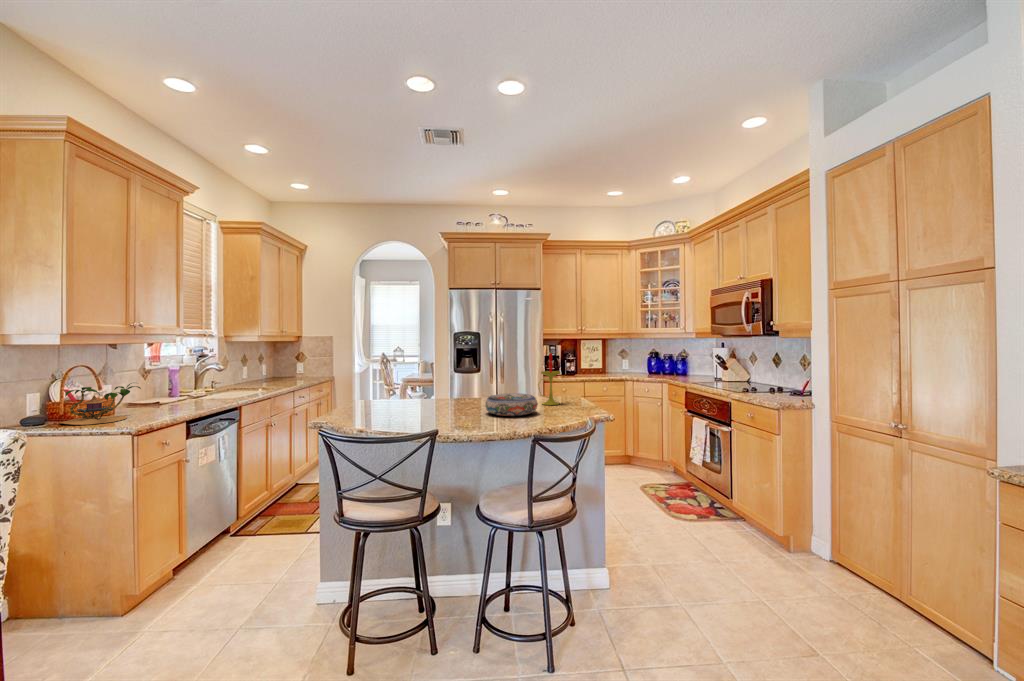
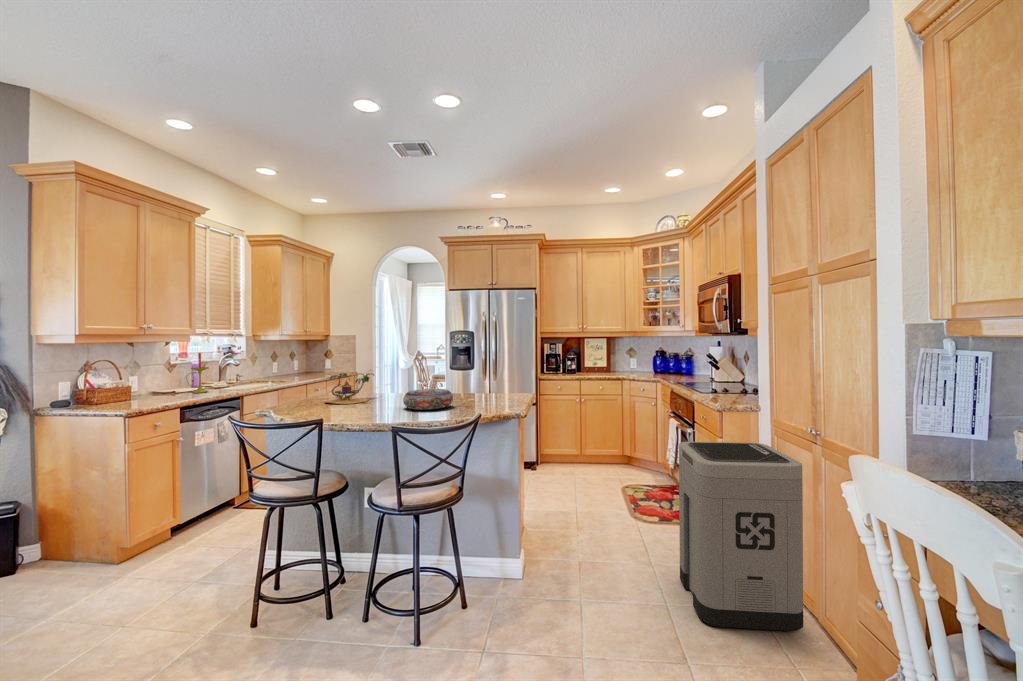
candle: present [538,353,561,405] -> present [191,353,209,393]
plant: present [61,383,141,425] -> present [325,373,374,404]
trash can: none [755,438,888,612] -> present [679,442,803,631]

